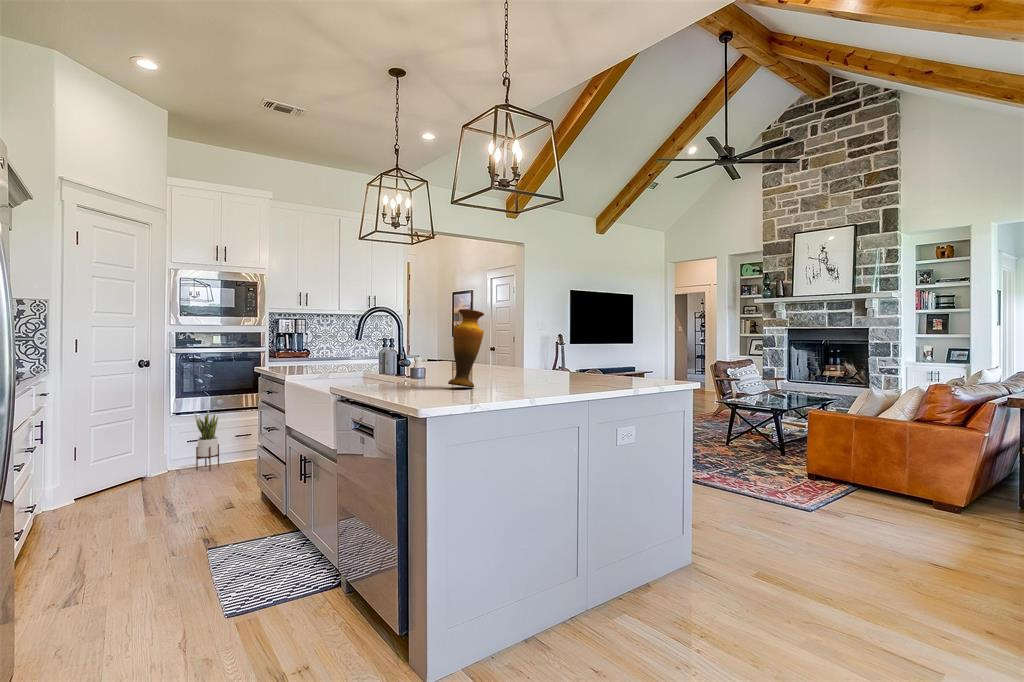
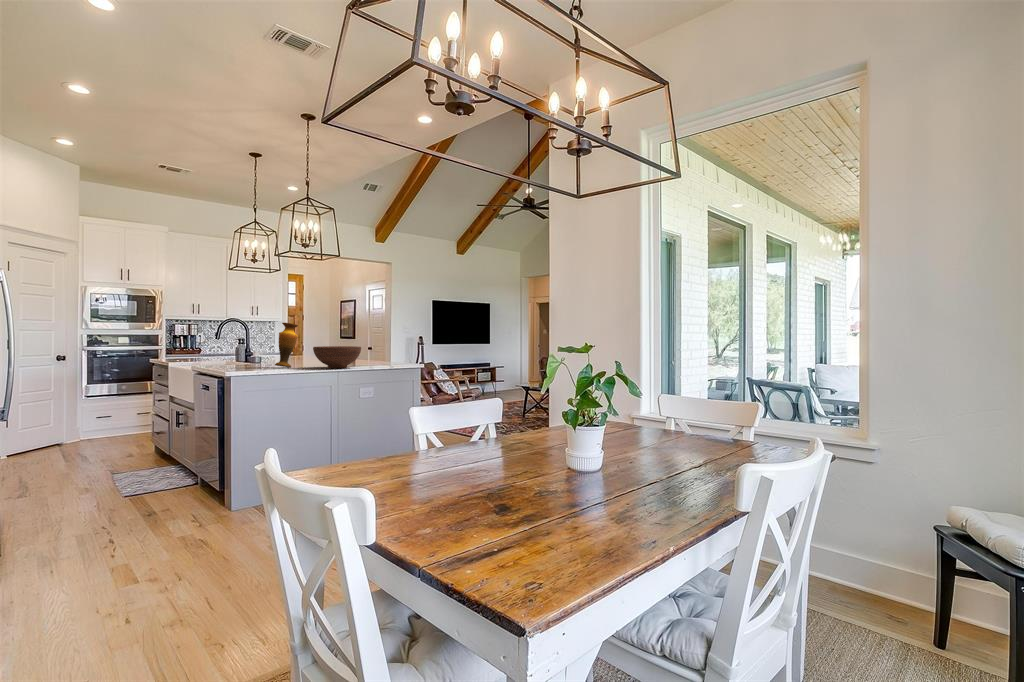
fruit bowl: none [517,351,600,391] -> present [313,346,361,368]
potted plant: present [194,411,219,470] -> none [103,394,124,440]

